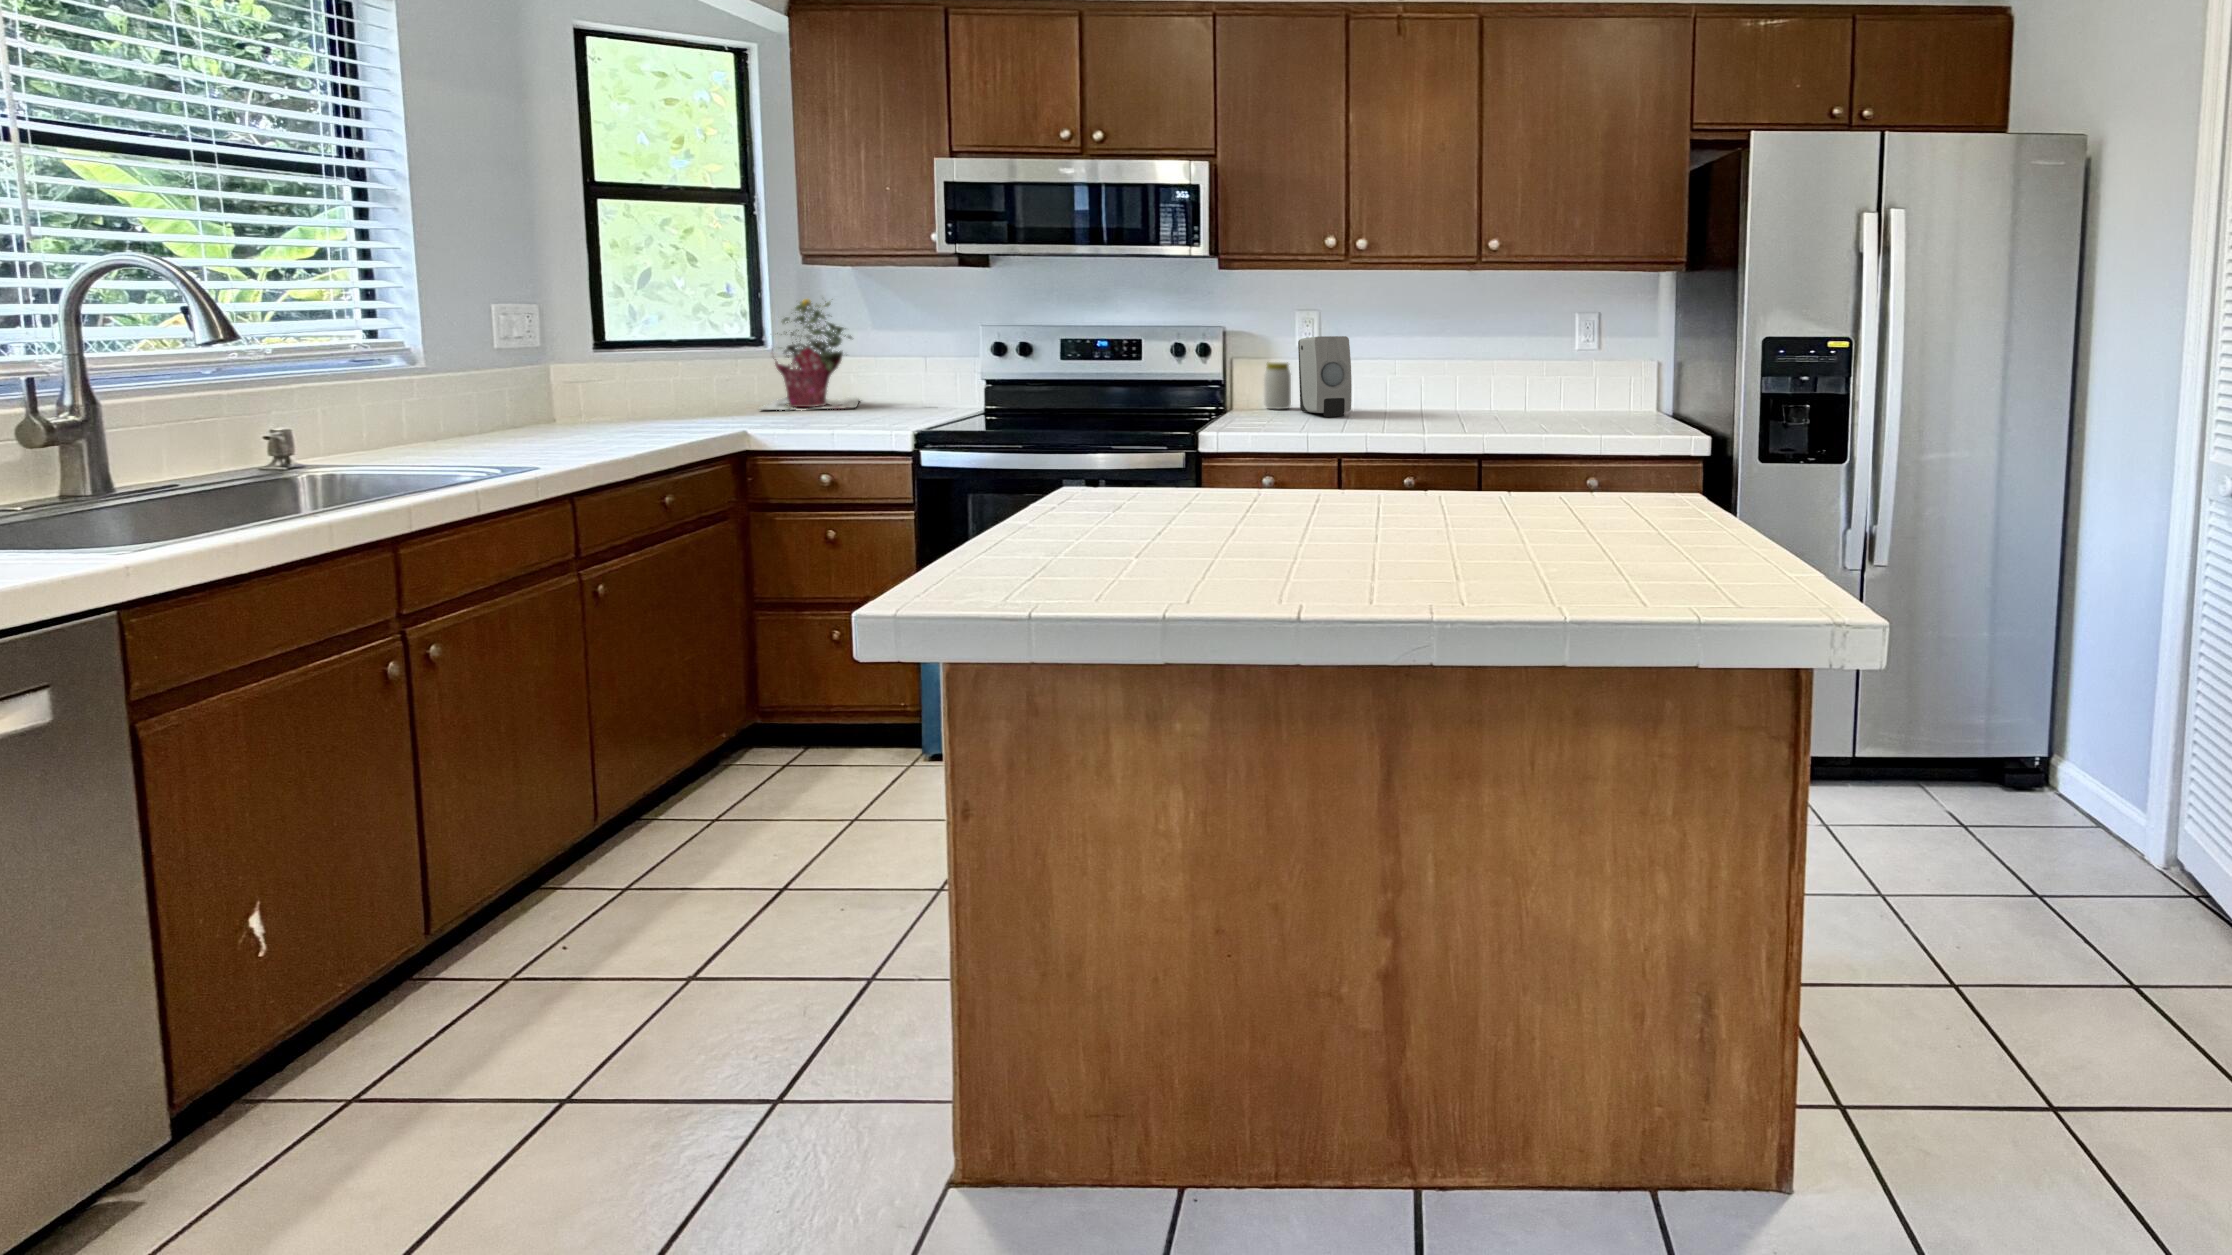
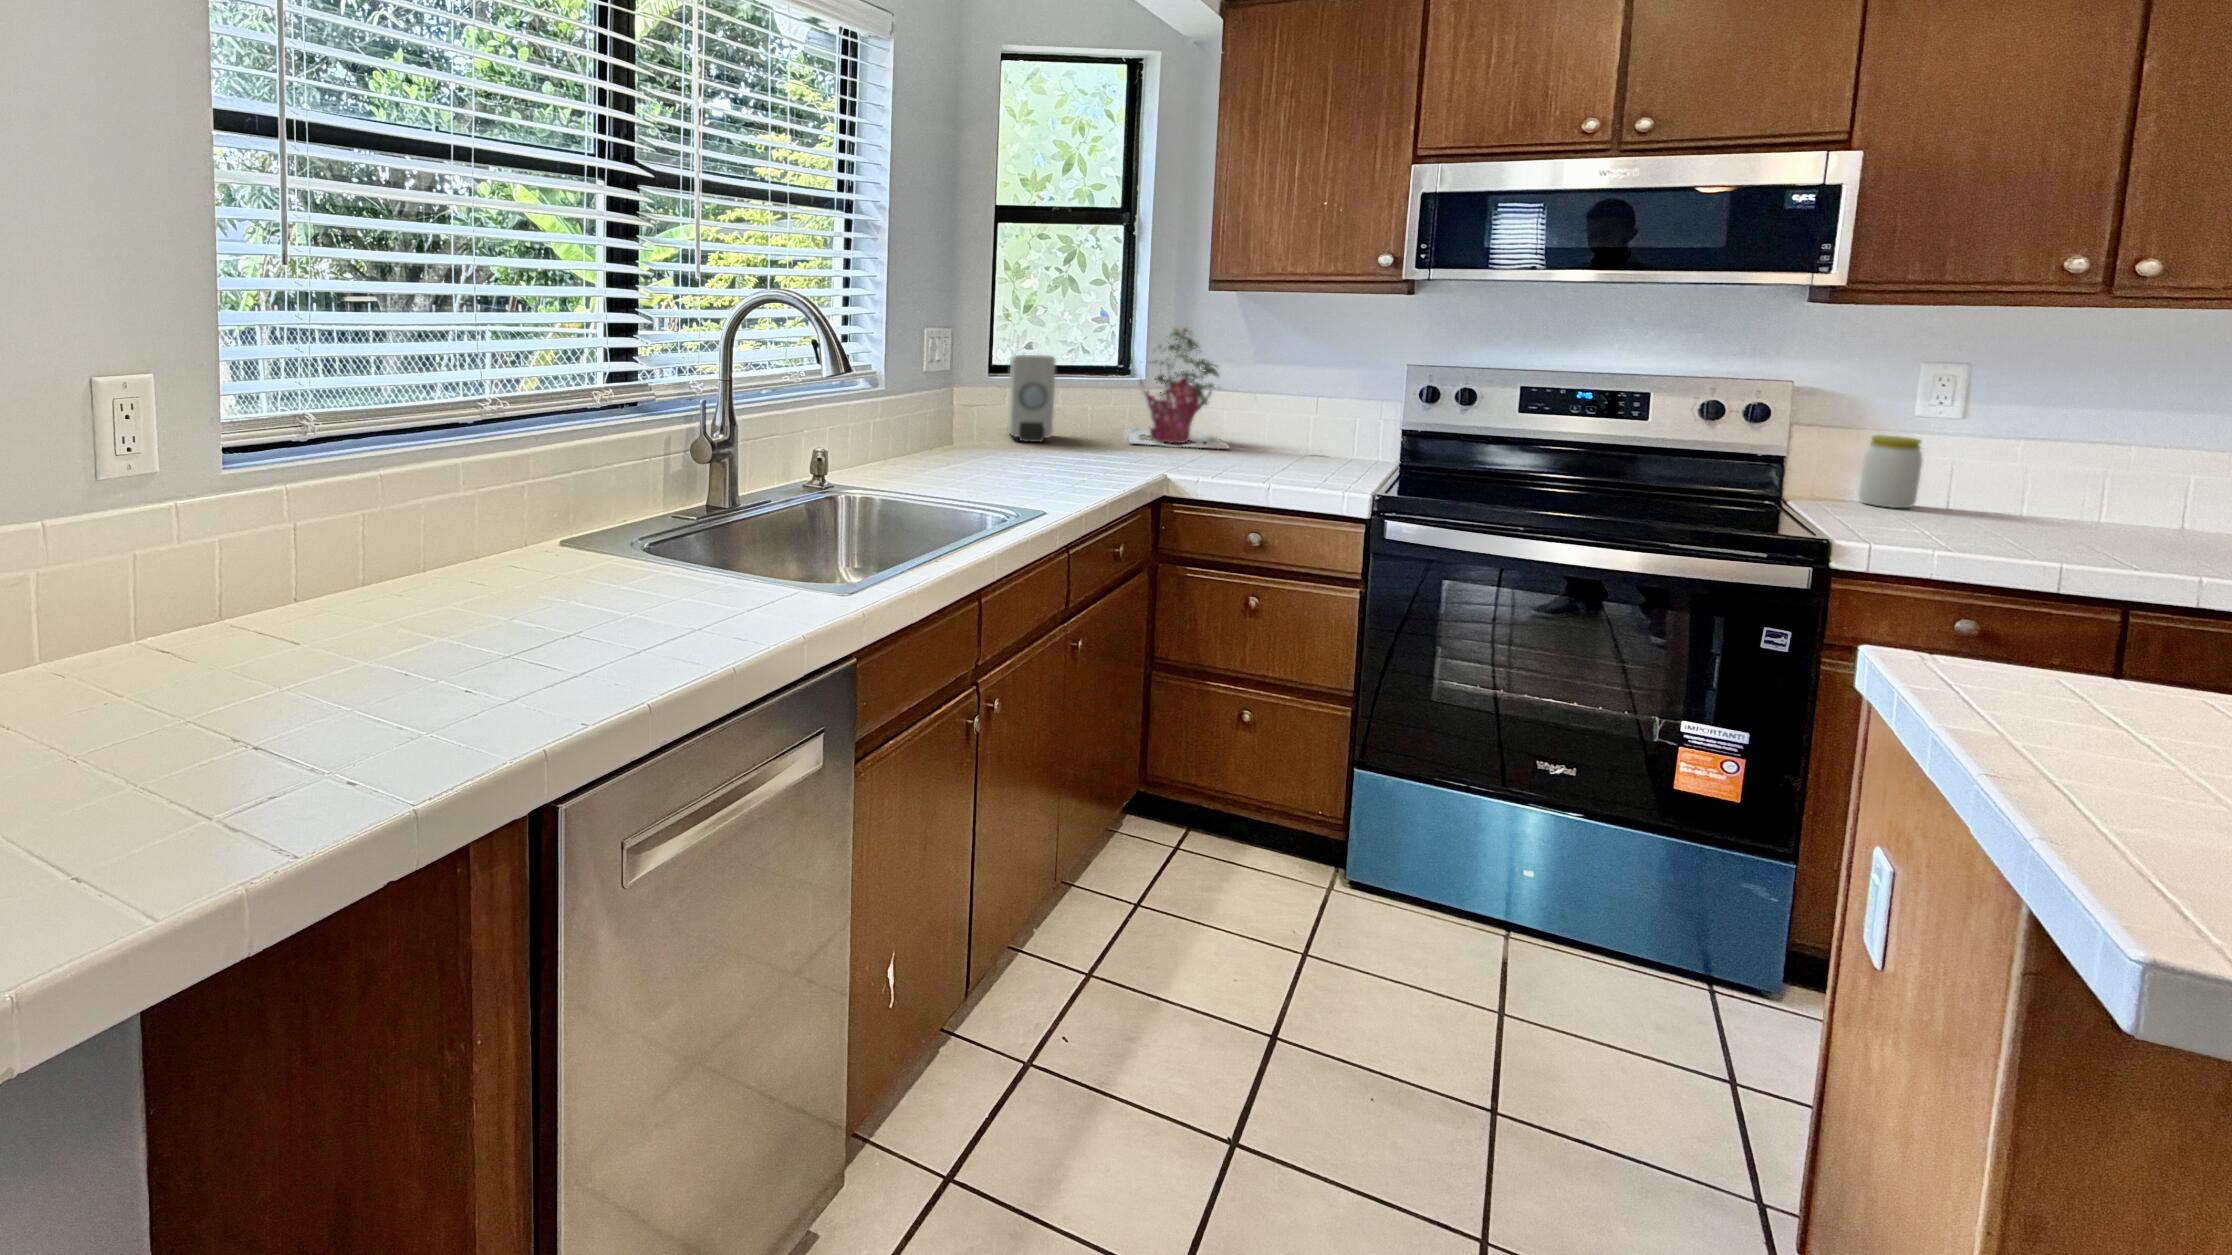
soap dispenser: present [1298,336,1351,417] -> present [1008,355,1056,442]

